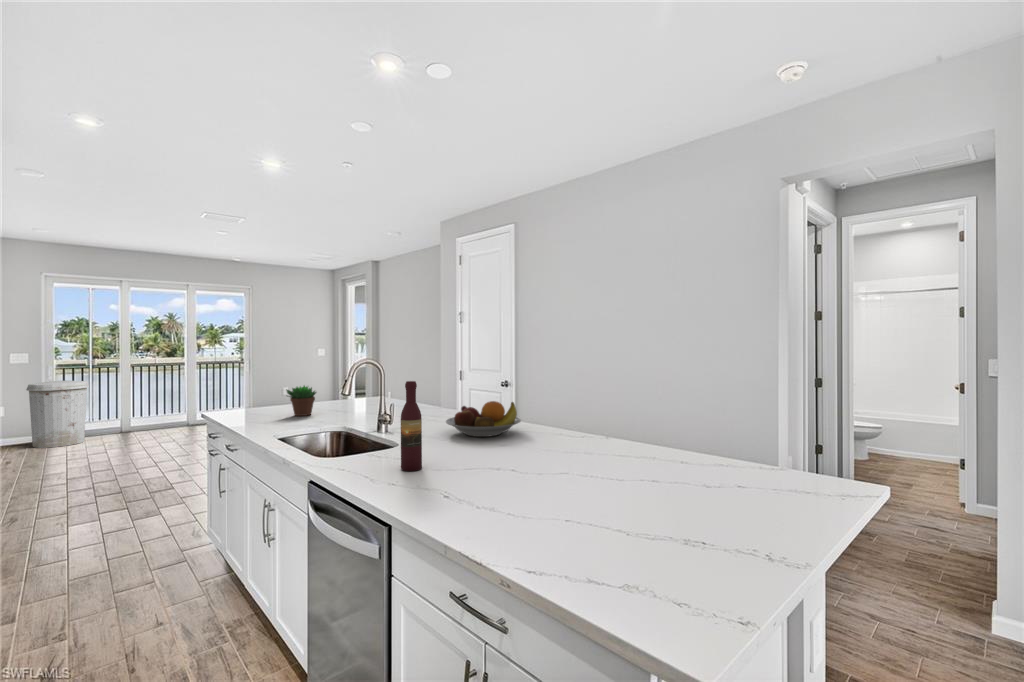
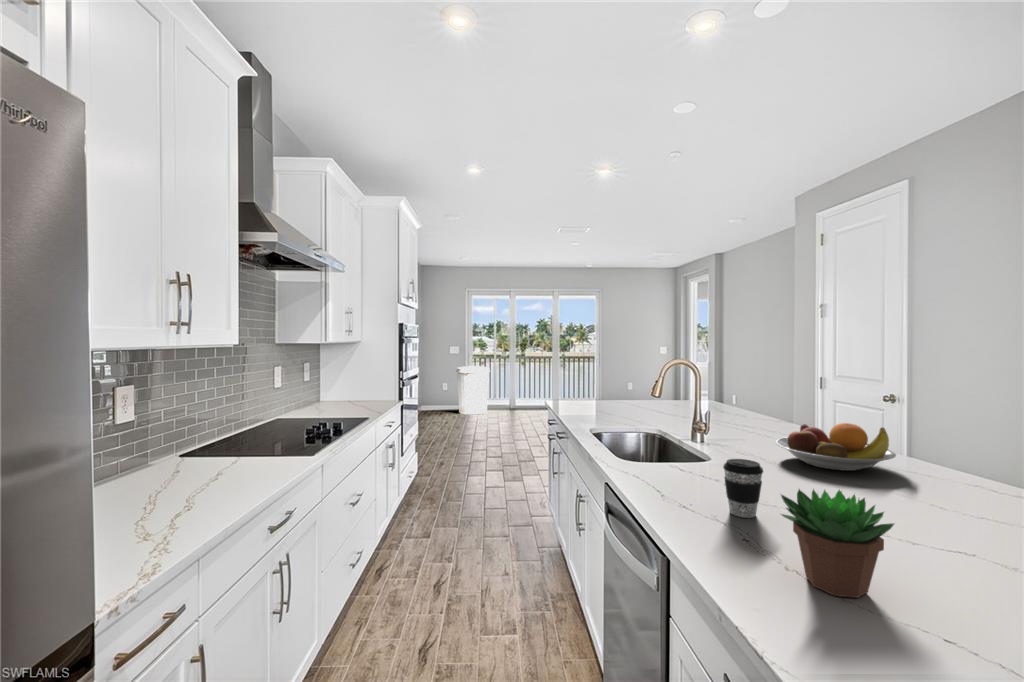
wine bottle: present [401,381,422,471] -> none [701,388,728,497]
succulent plant: present [287,386,316,416] -> present [781,489,894,598]
coffee cup: none [423,435,452,481] -> present [723,459,763,518]

